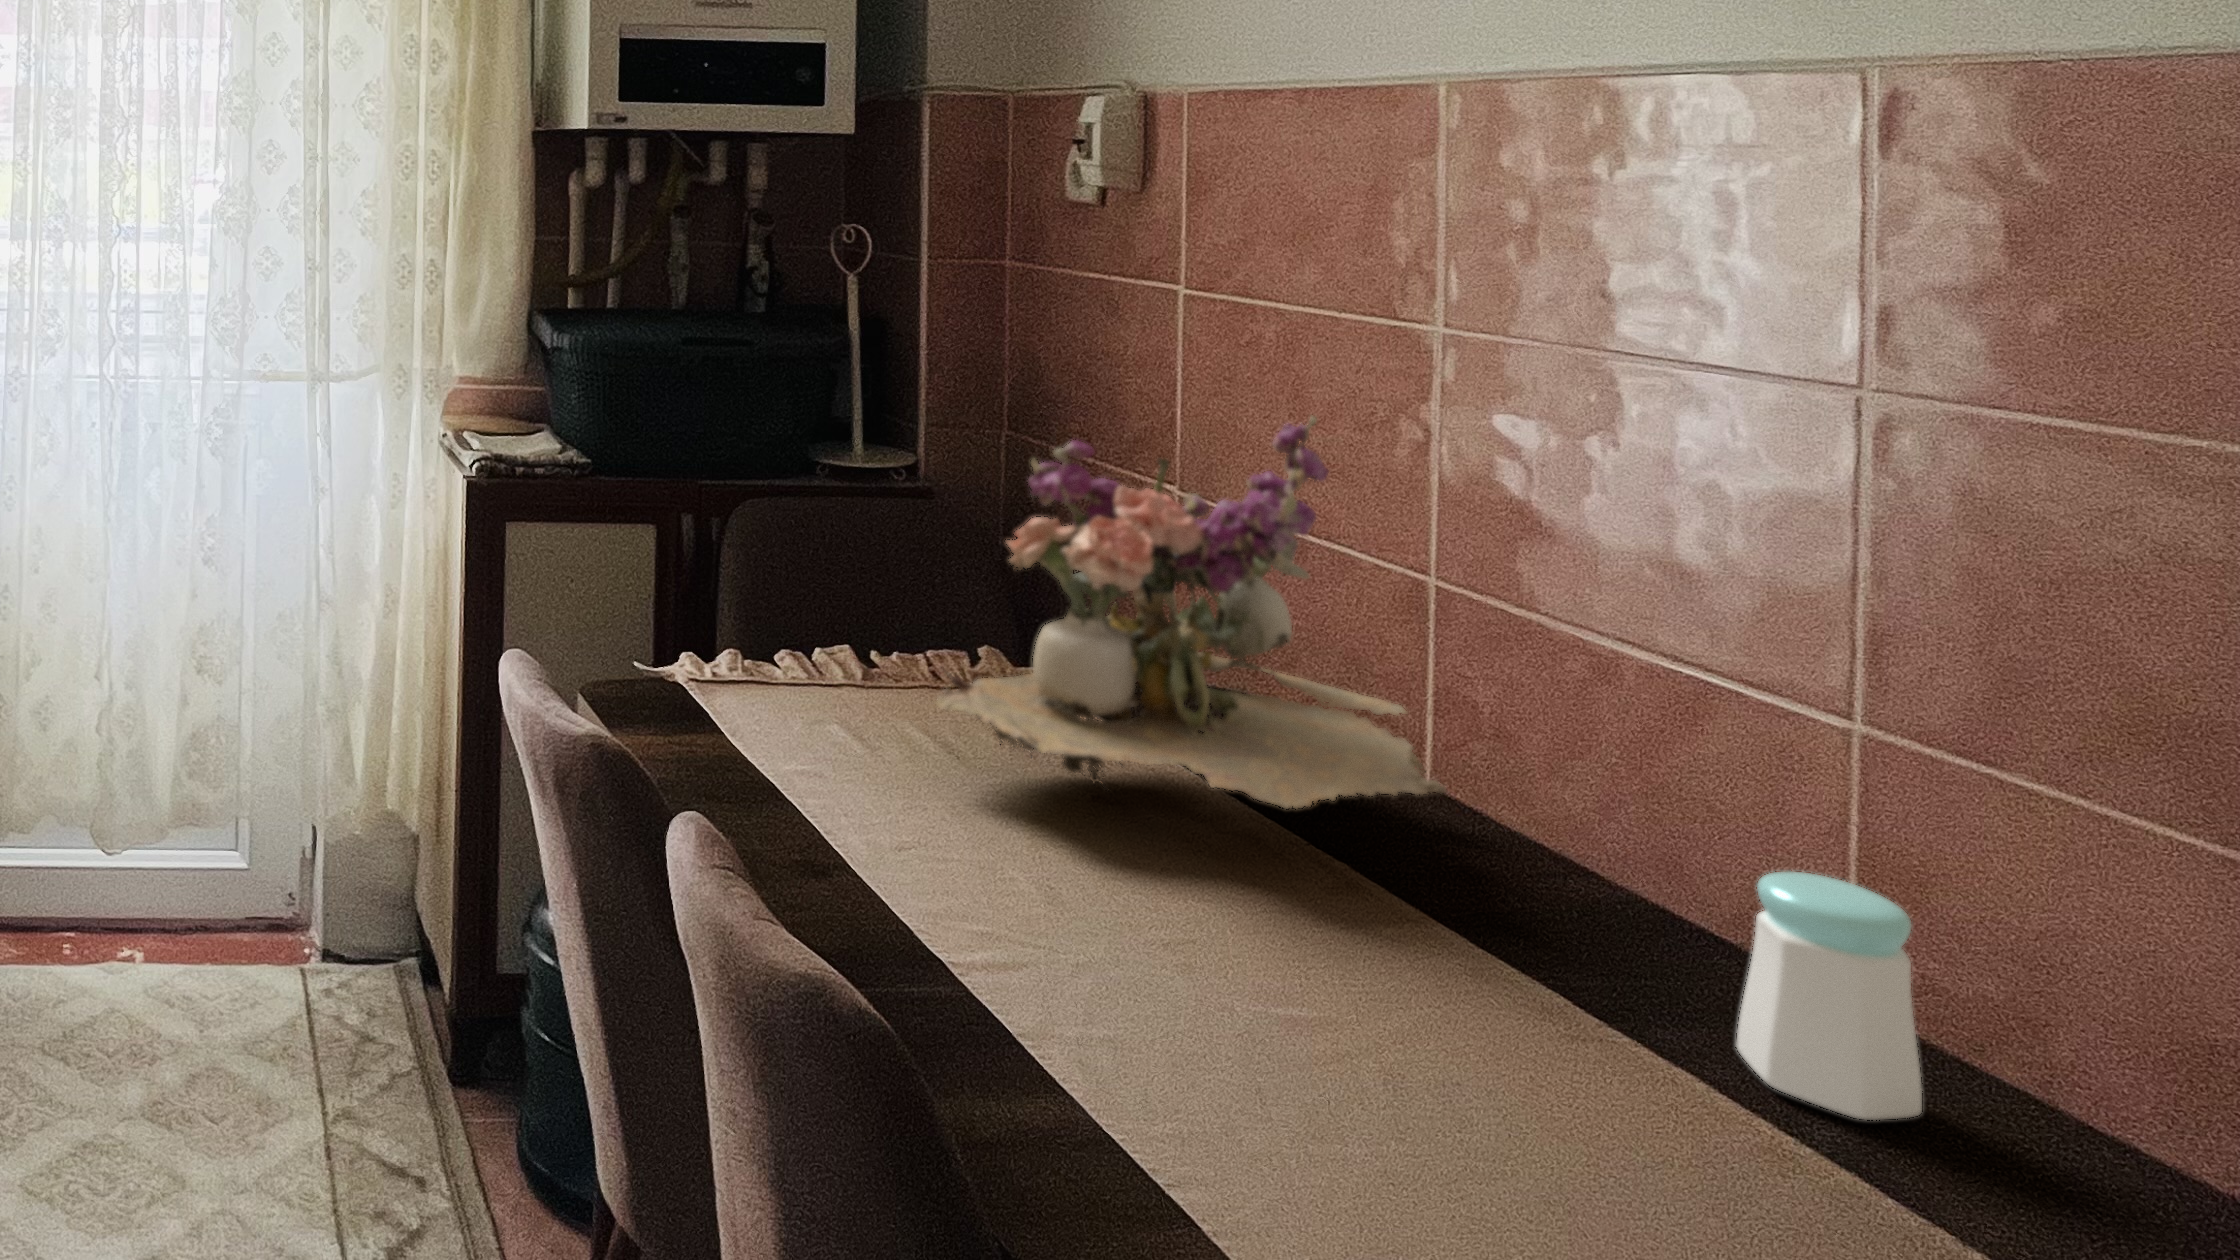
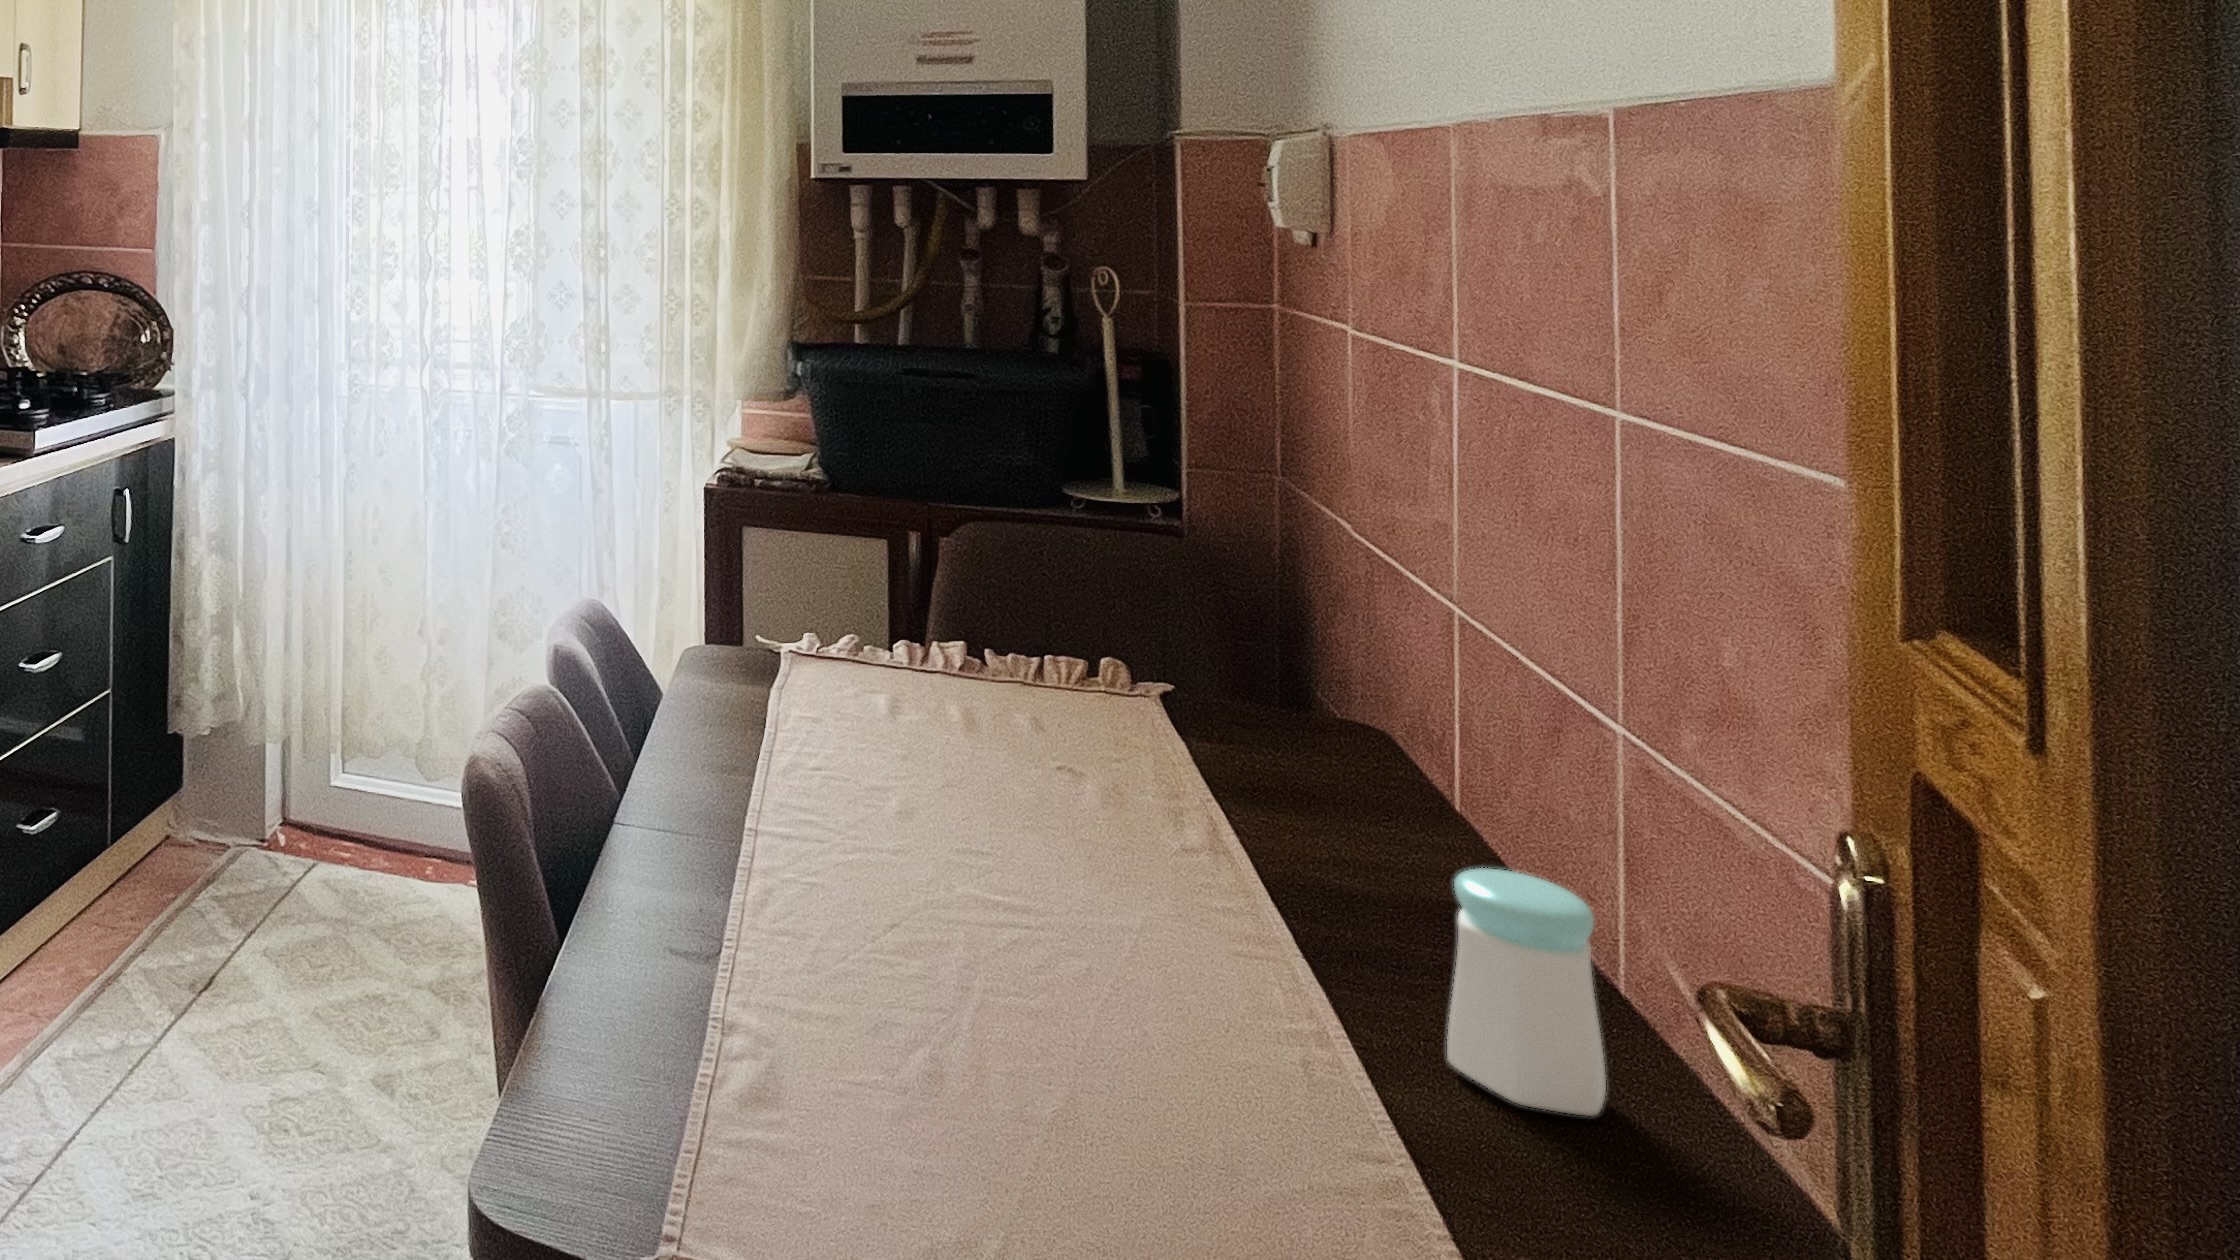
flower arrangement: present [933,417,1447,808] -> none [886,443,1402,796]

